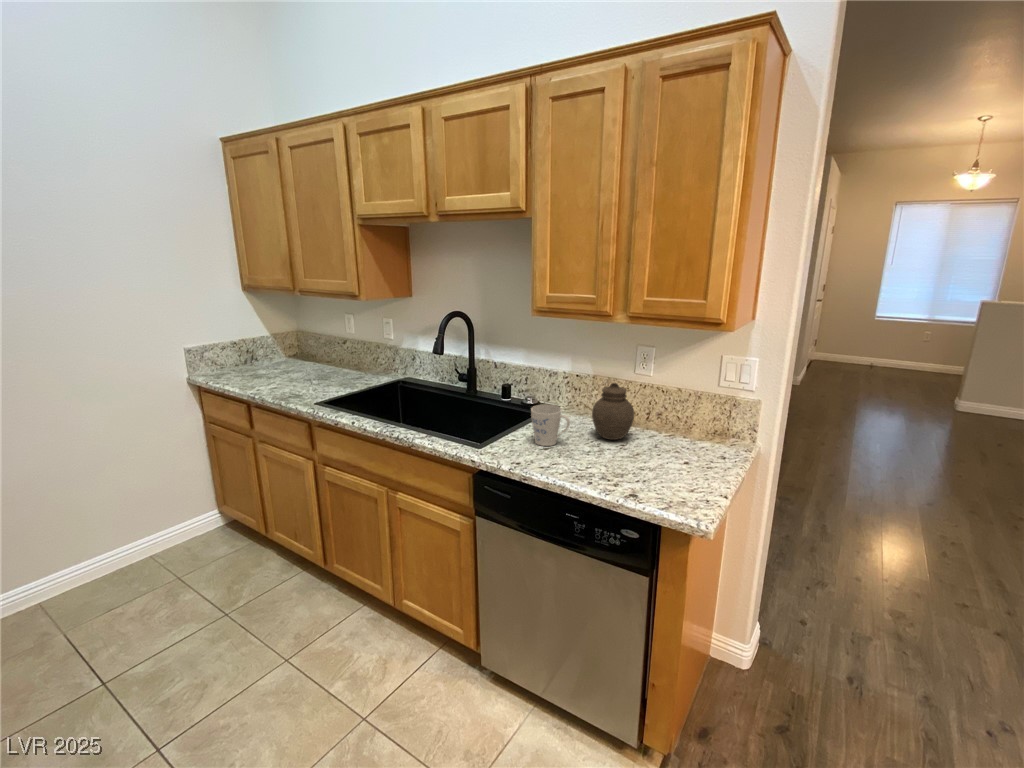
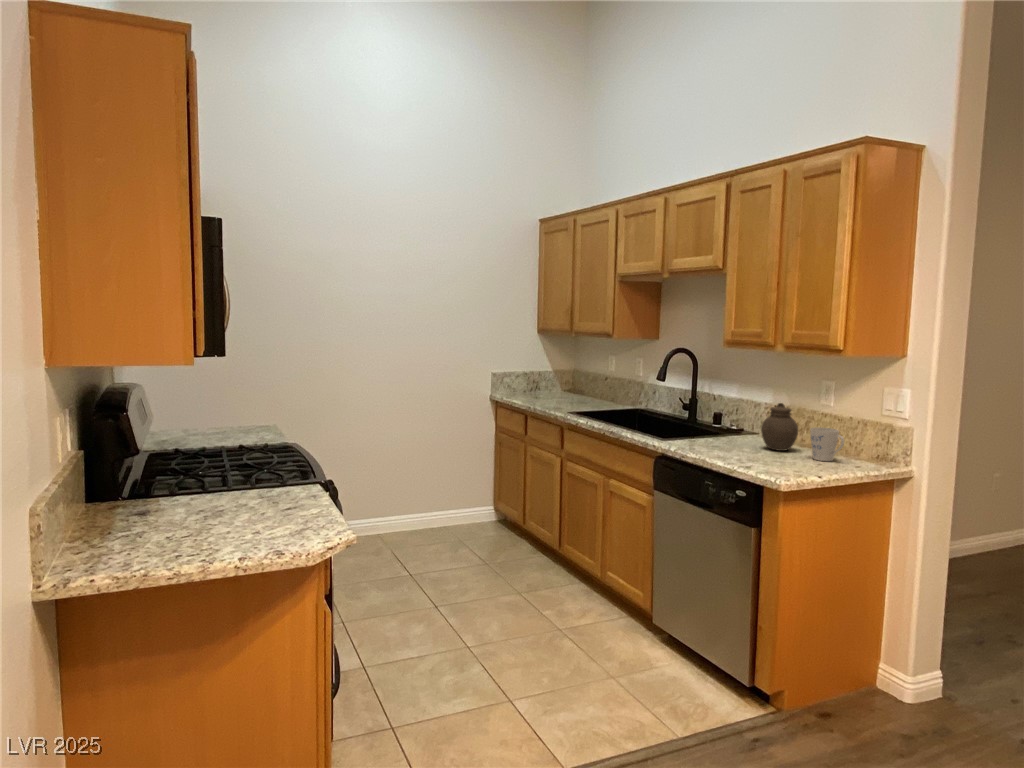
mug: present [531,405,570,446] -> present [810,427,844,461]

